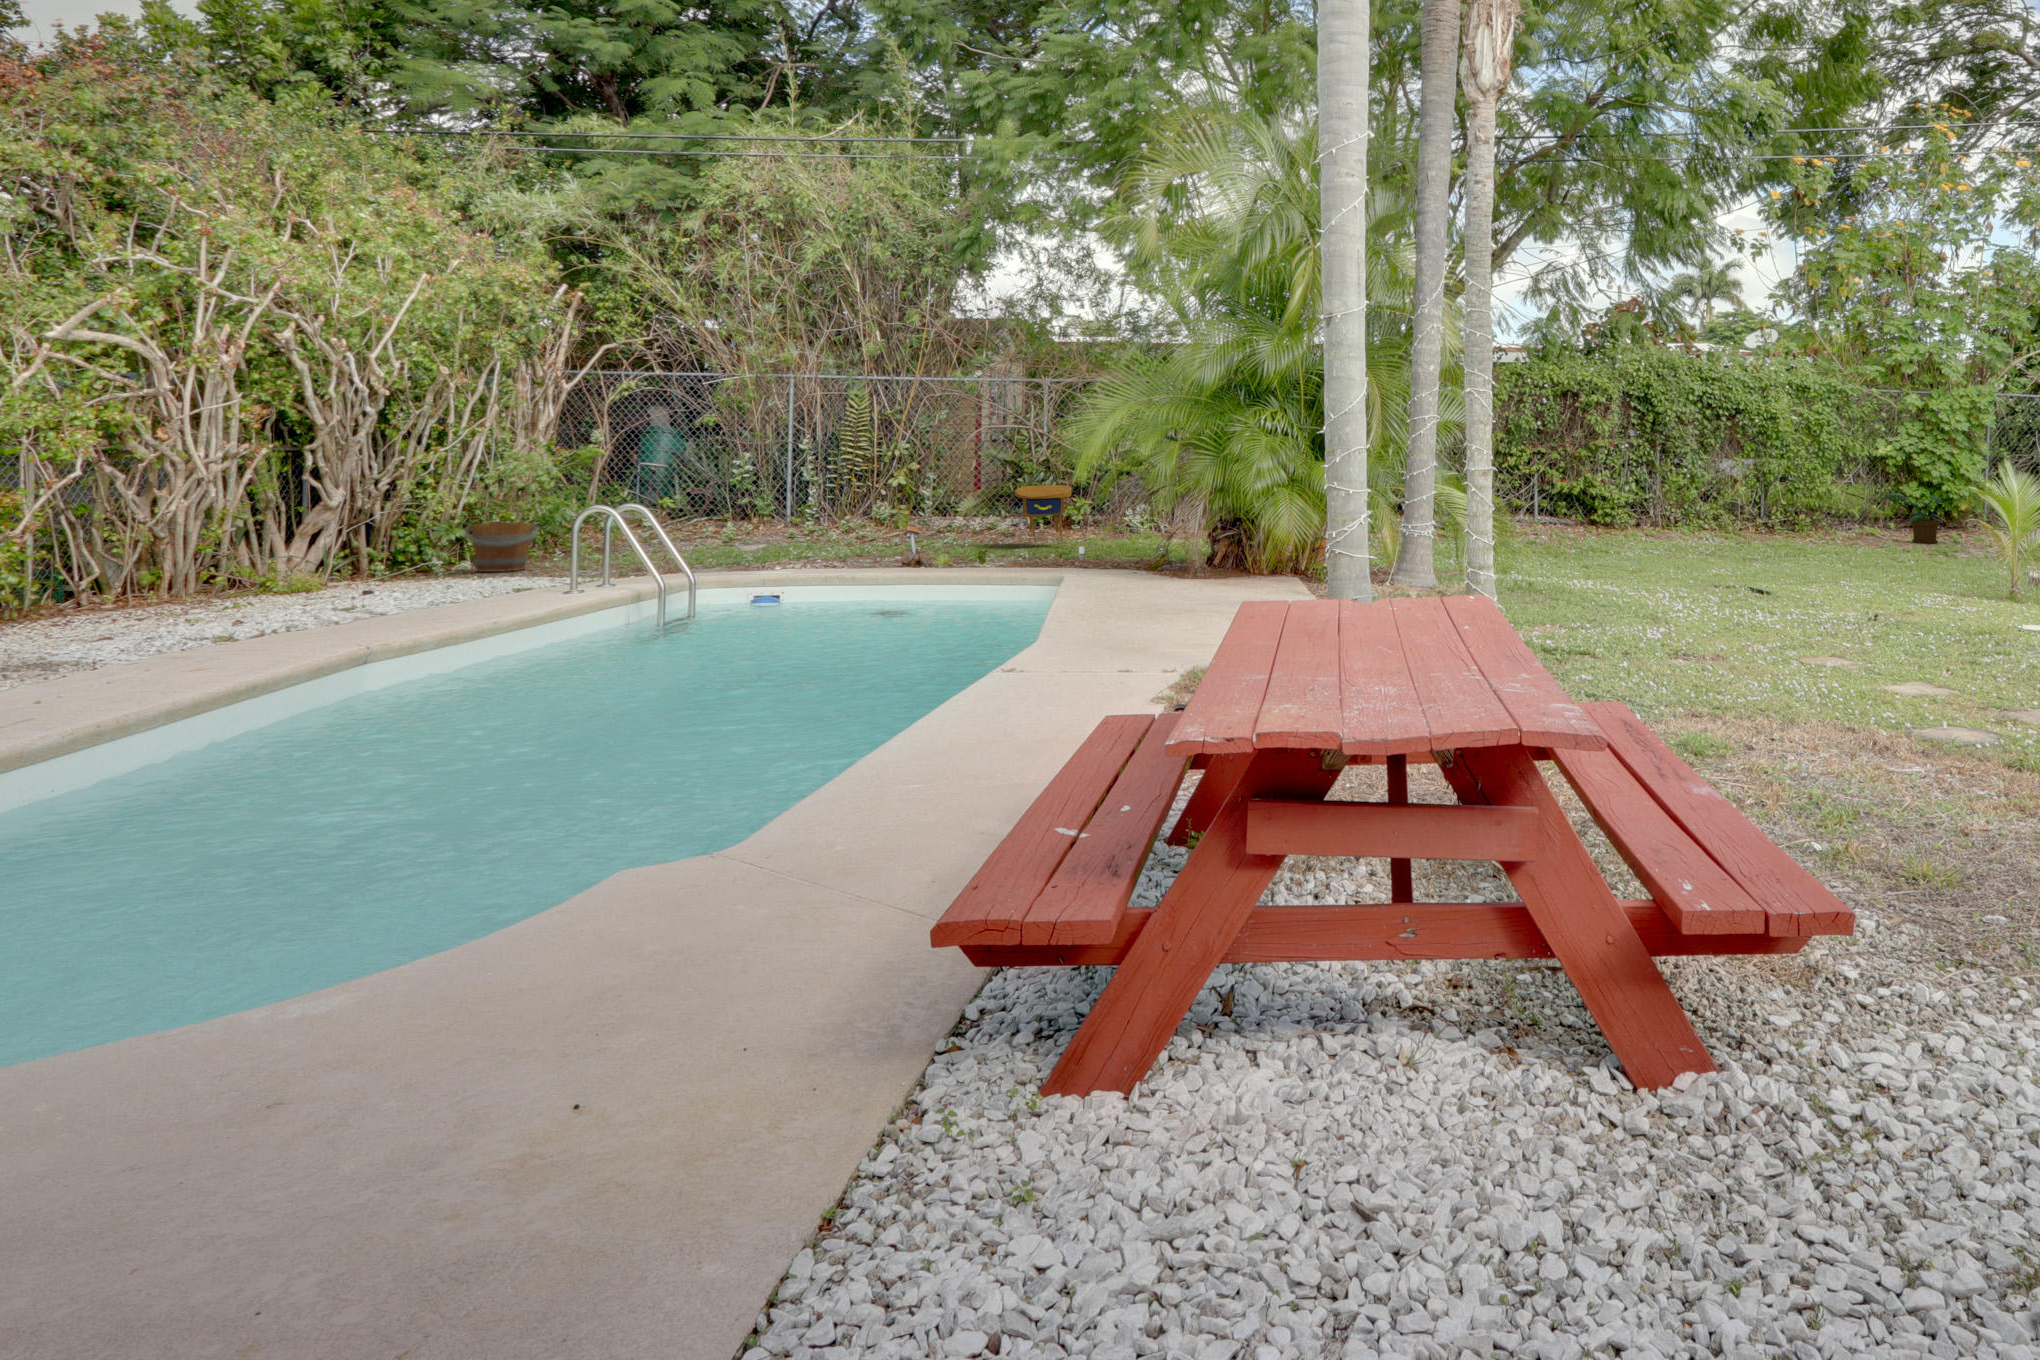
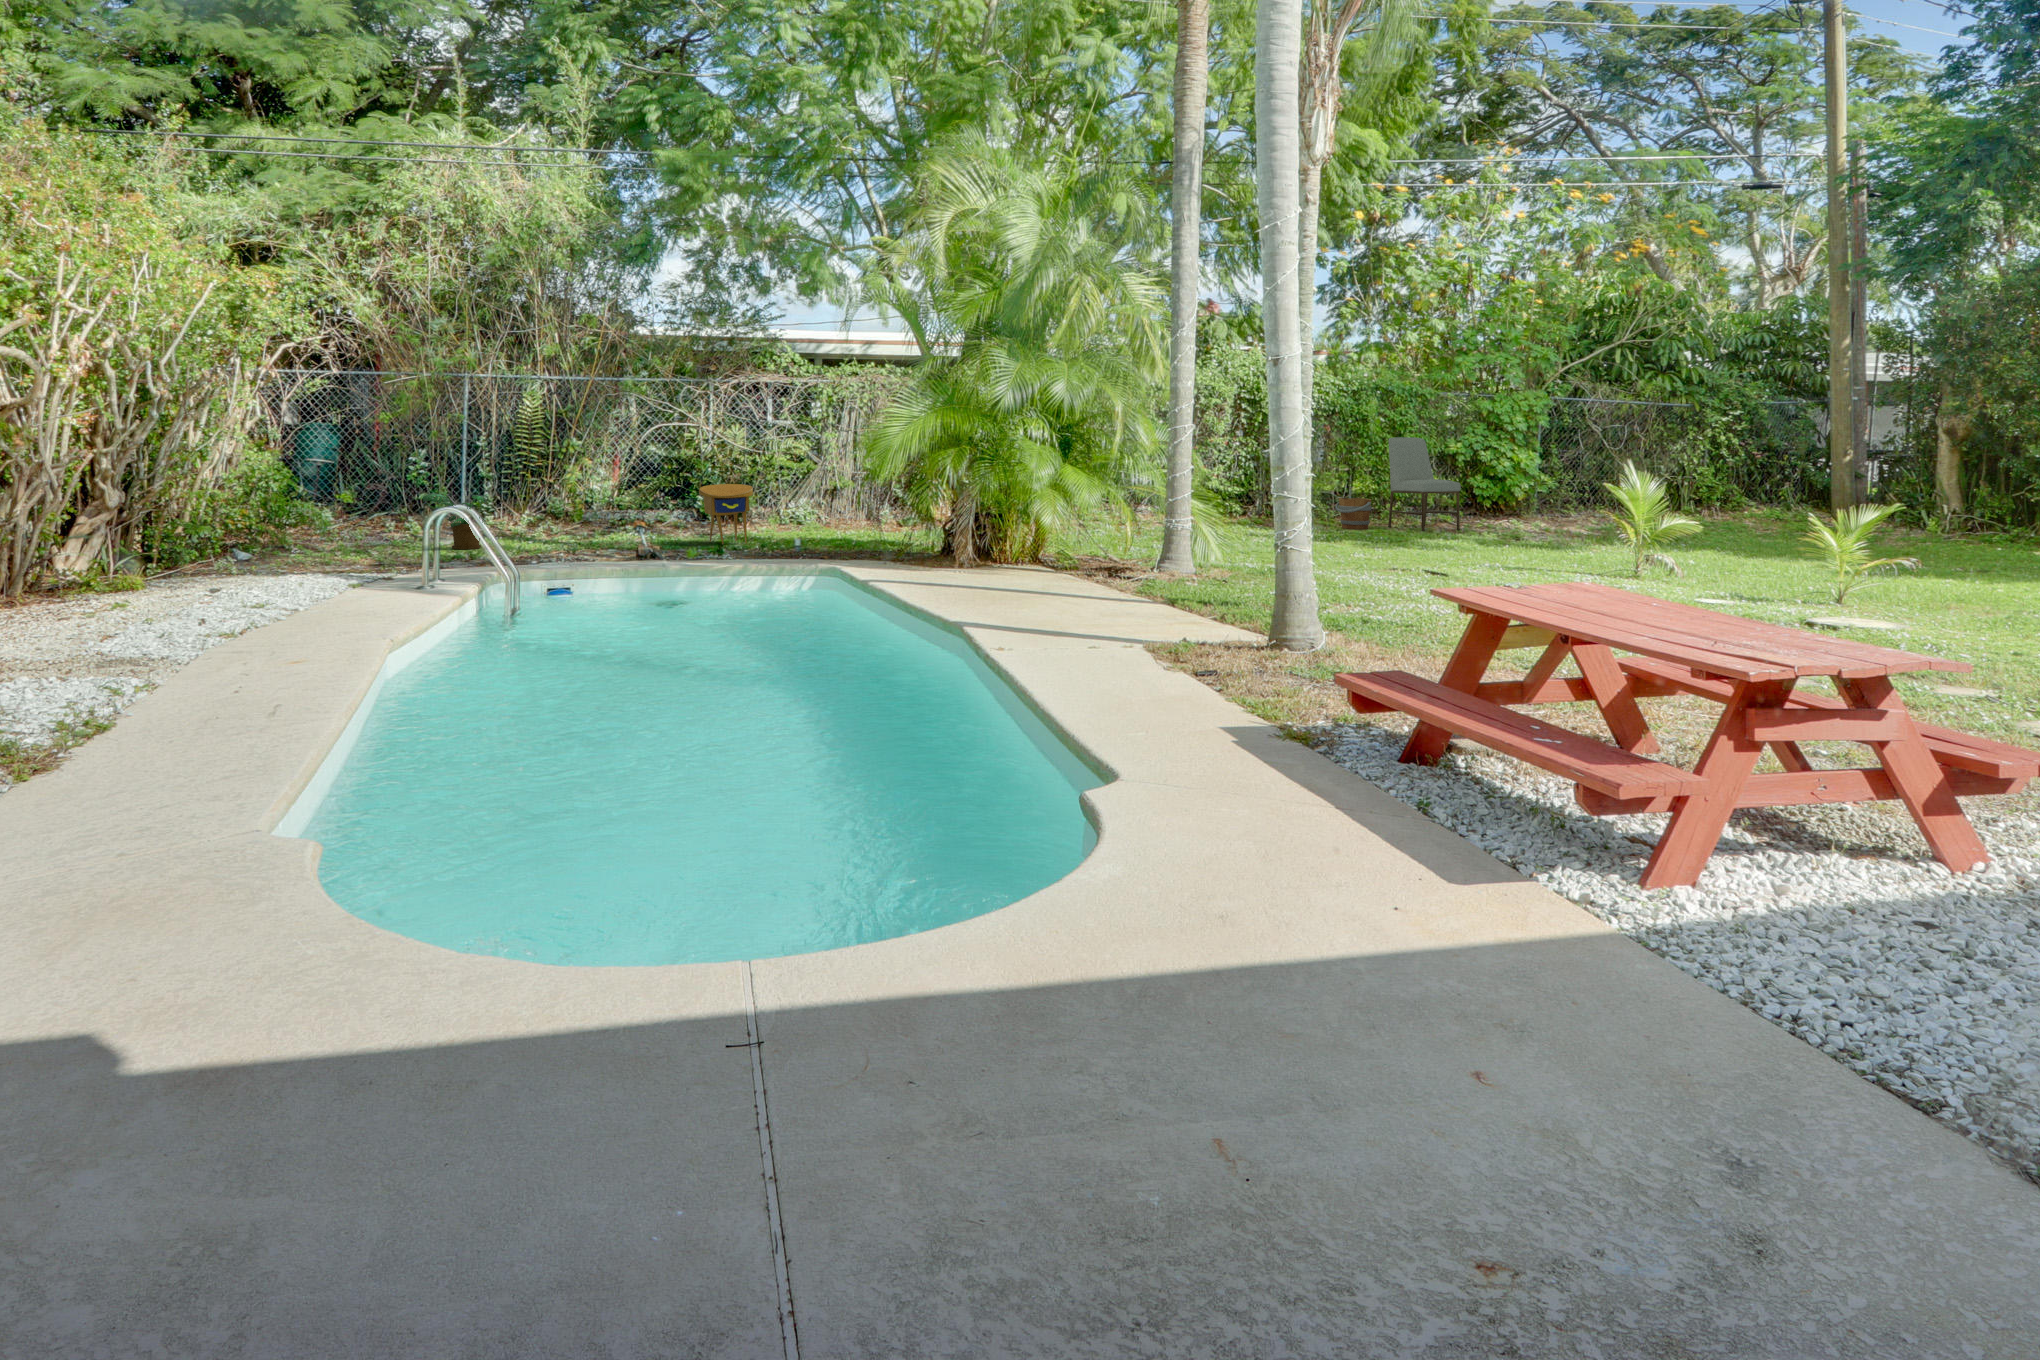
chair: none [1800,441,1878,545] -> present [1388,437,1461,531]
potted plant: present [1885,493,1943,543] -> present [423,494,488,549]
bucket: present [465,522,539,572] -> present [1335,498,1372,529]

